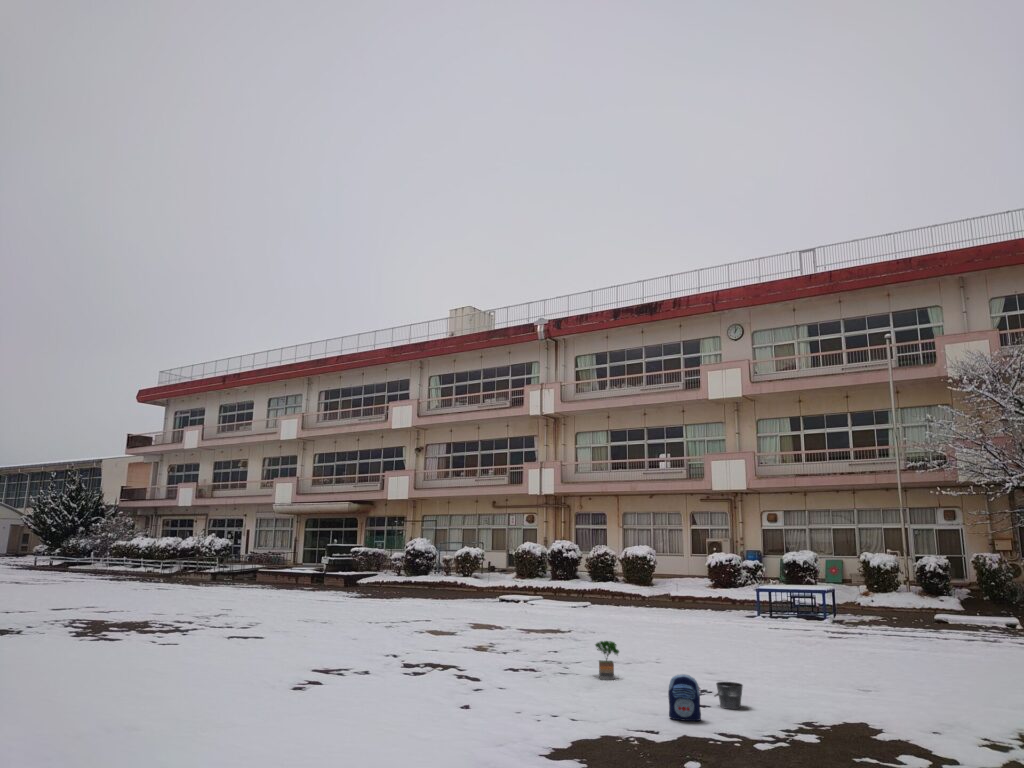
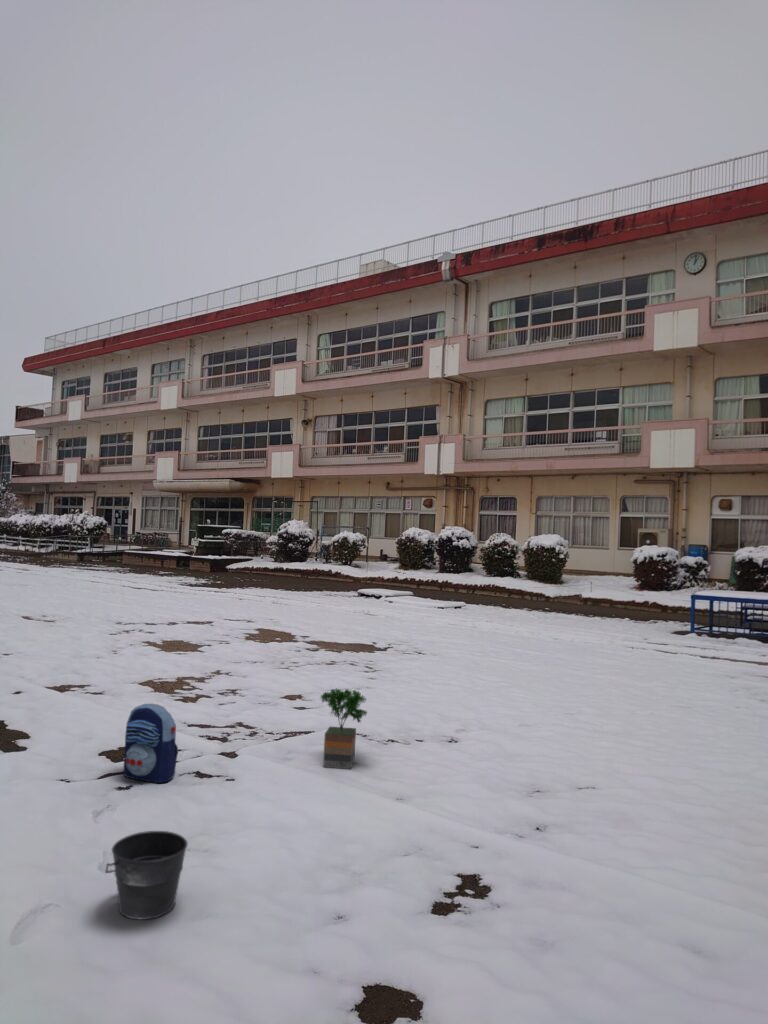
backpack: present [668,674,701,721] -> present [123,703,178,783]
bucket: present [714,682,743,709] -> present [105,831,188,919]

